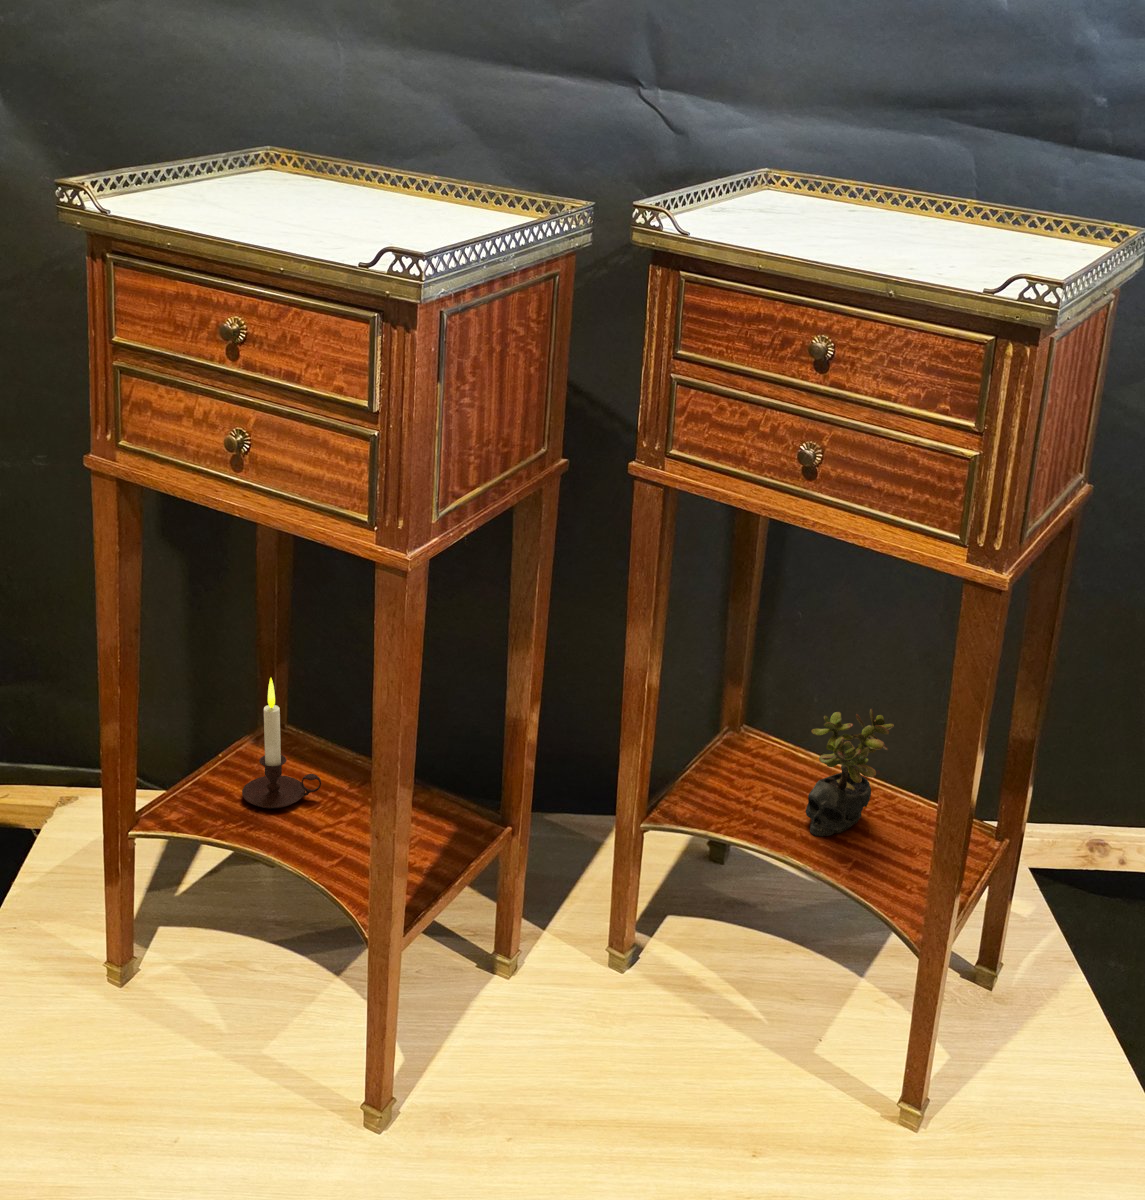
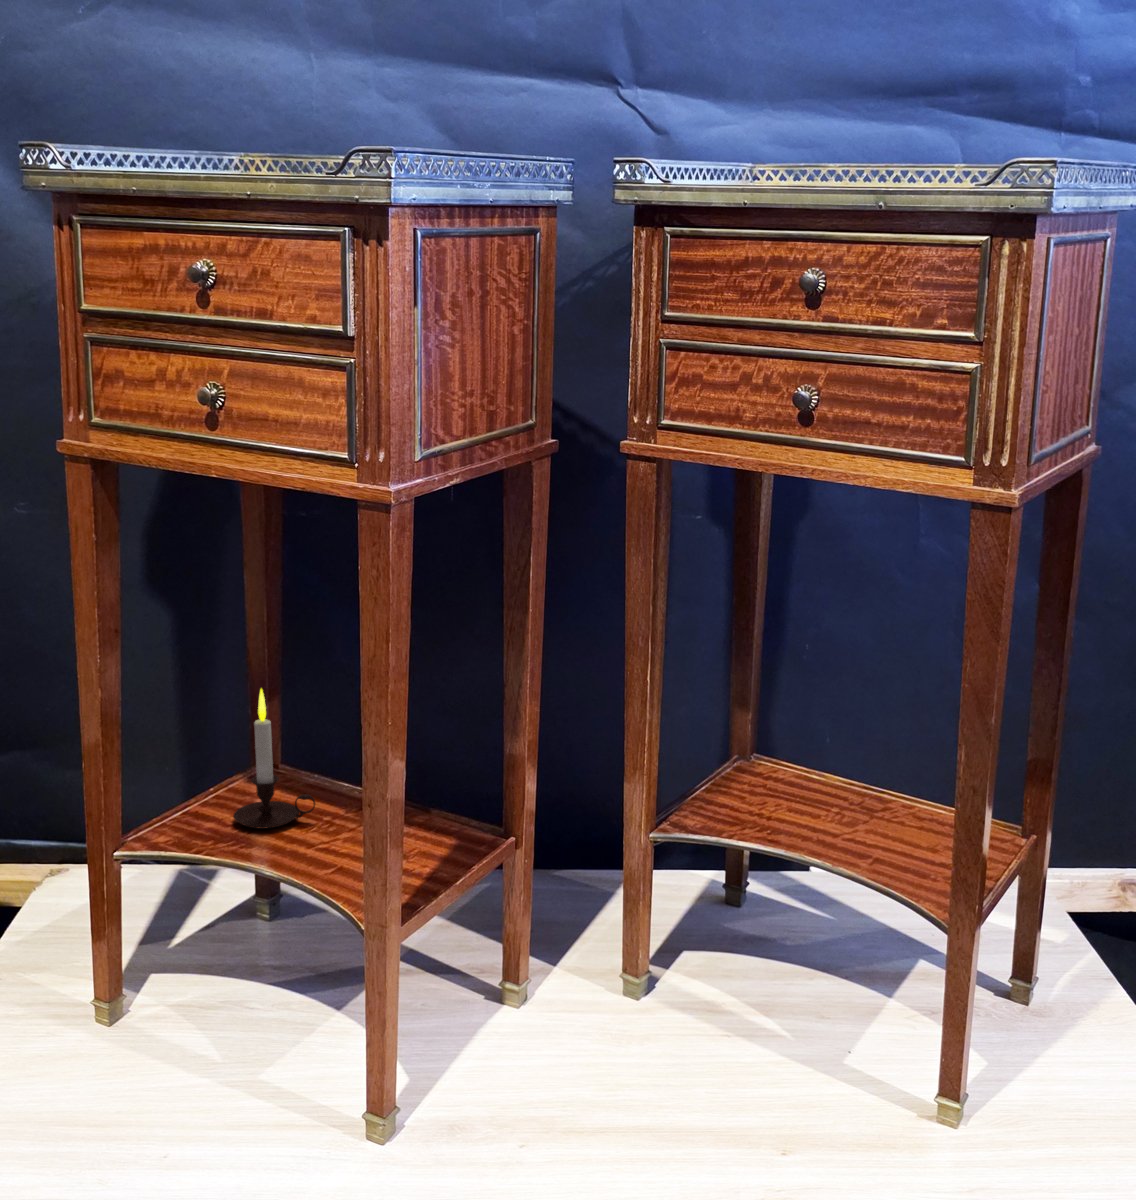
succulent plant: present [806,708,894,836] -> none [821,702,907,839]

